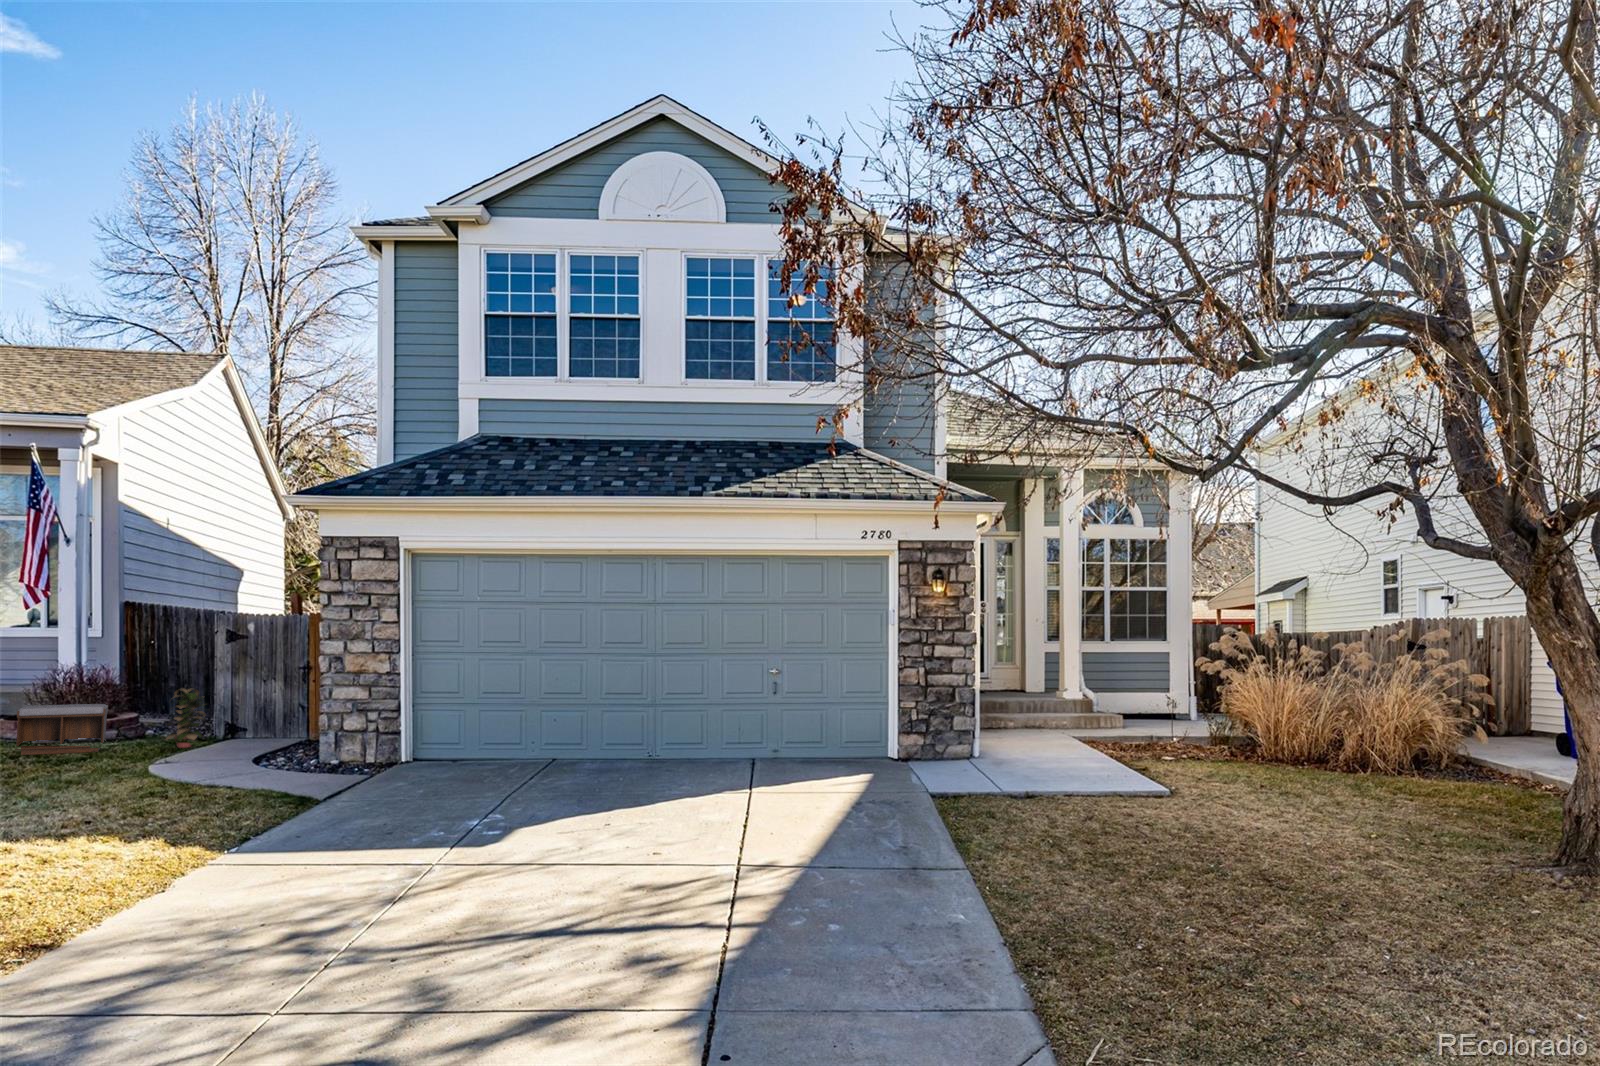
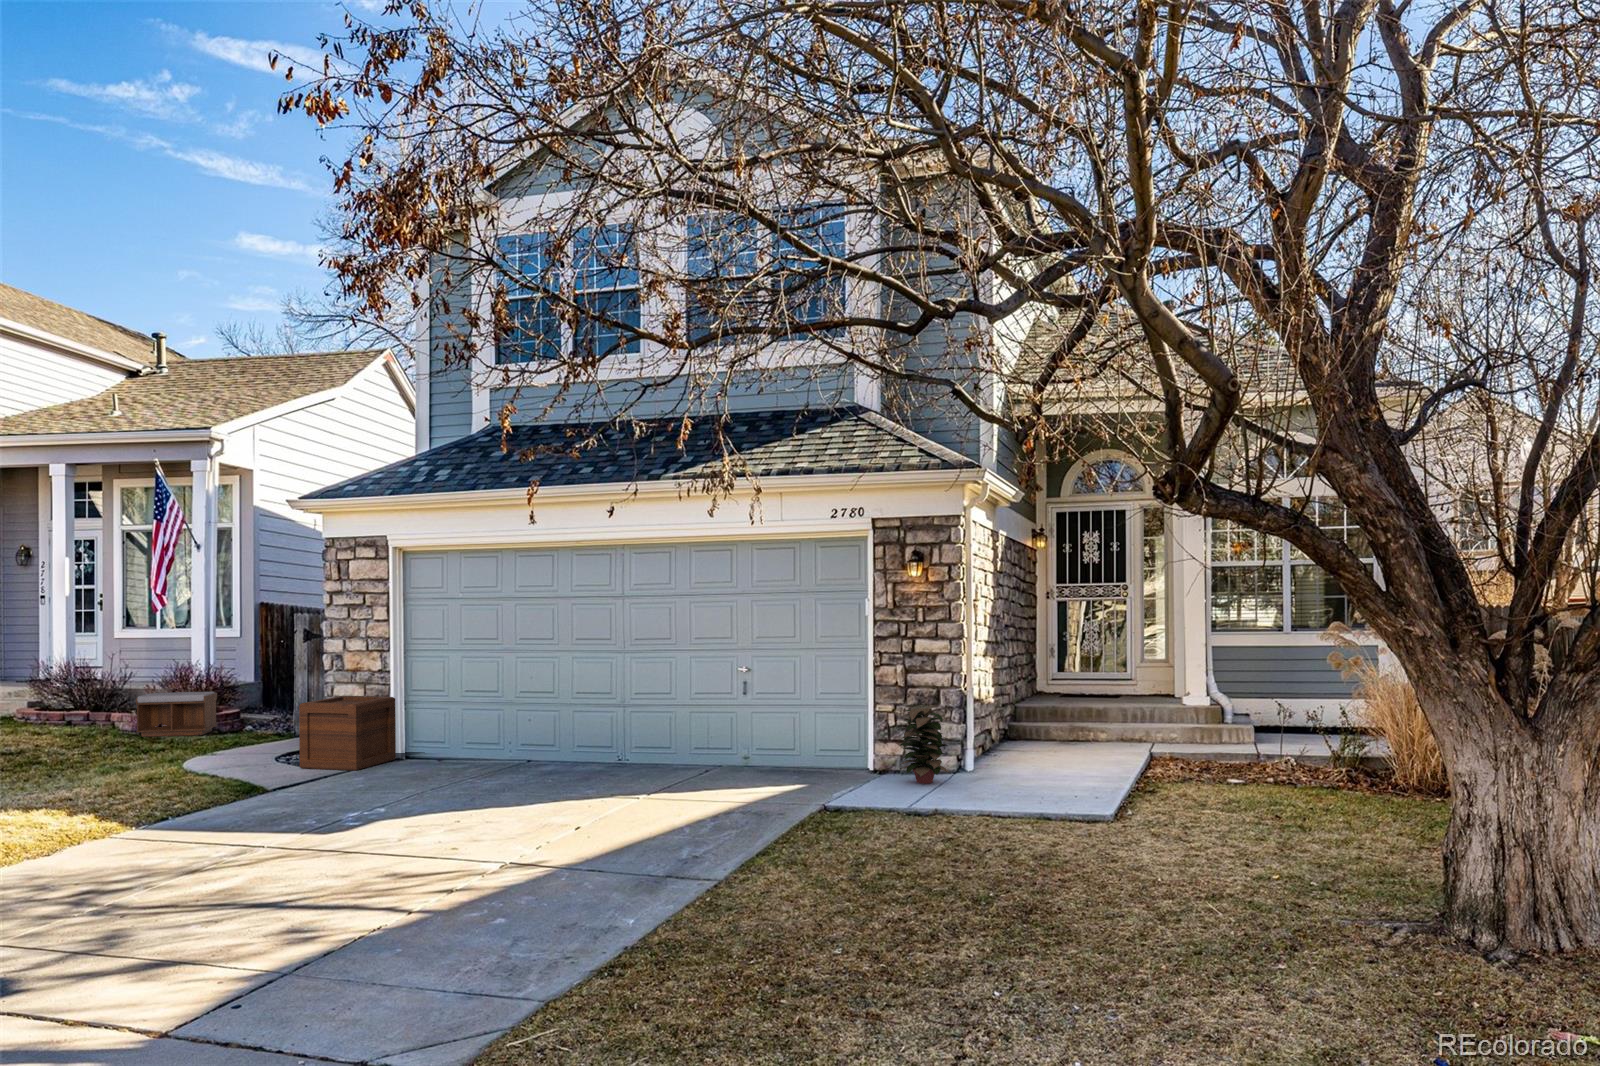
decorative plant: present [166,689,206,748] -> present [900,708,950,784]
wooden crate: none [317,701,407,776] -> present [299,696,396,771]

